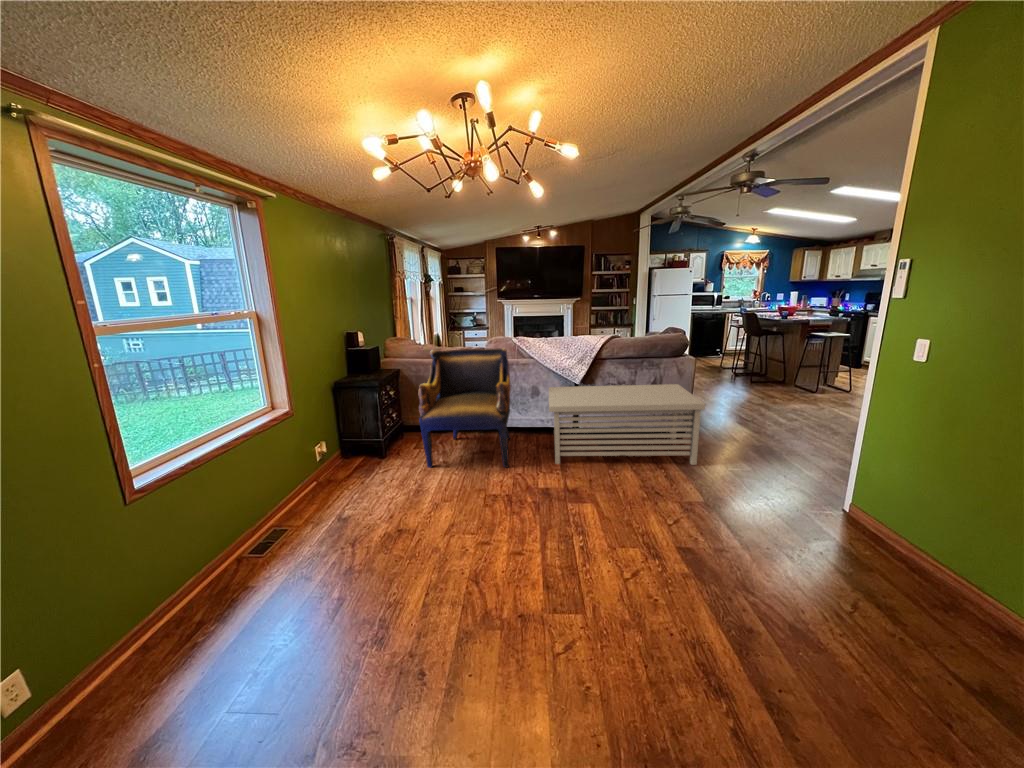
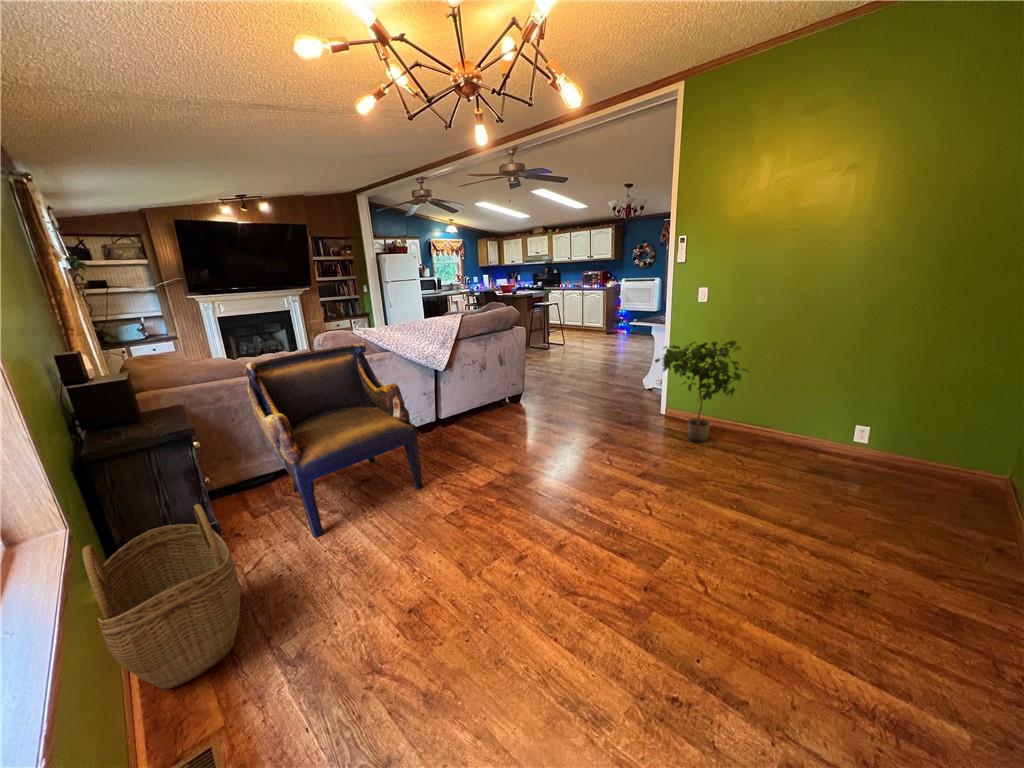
storage bench: present [549,384,705,465] -> none [407,355,565,464]
potted plant: none [780,413,953,568] -> present [655,341,749,443]
woven basket: none [297,417,365,498] -> present [82,504,241,689]

